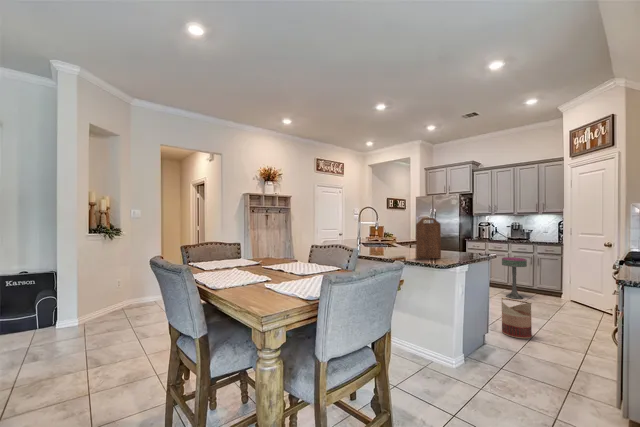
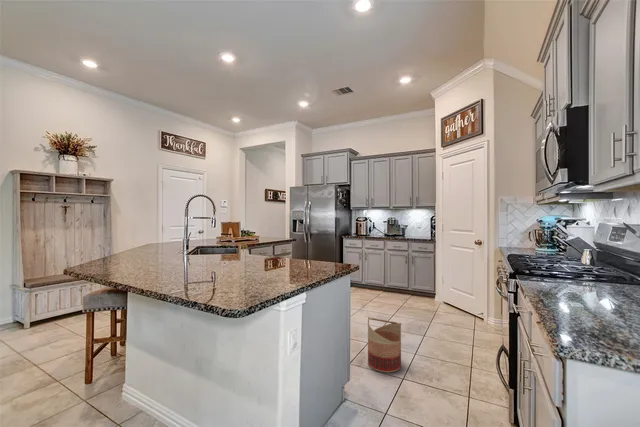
cutting board: present [416,218,441,258] -> none [229,213,270,282]
bar stool: present [502,257,527,299] -> none [376,257,401,303]

